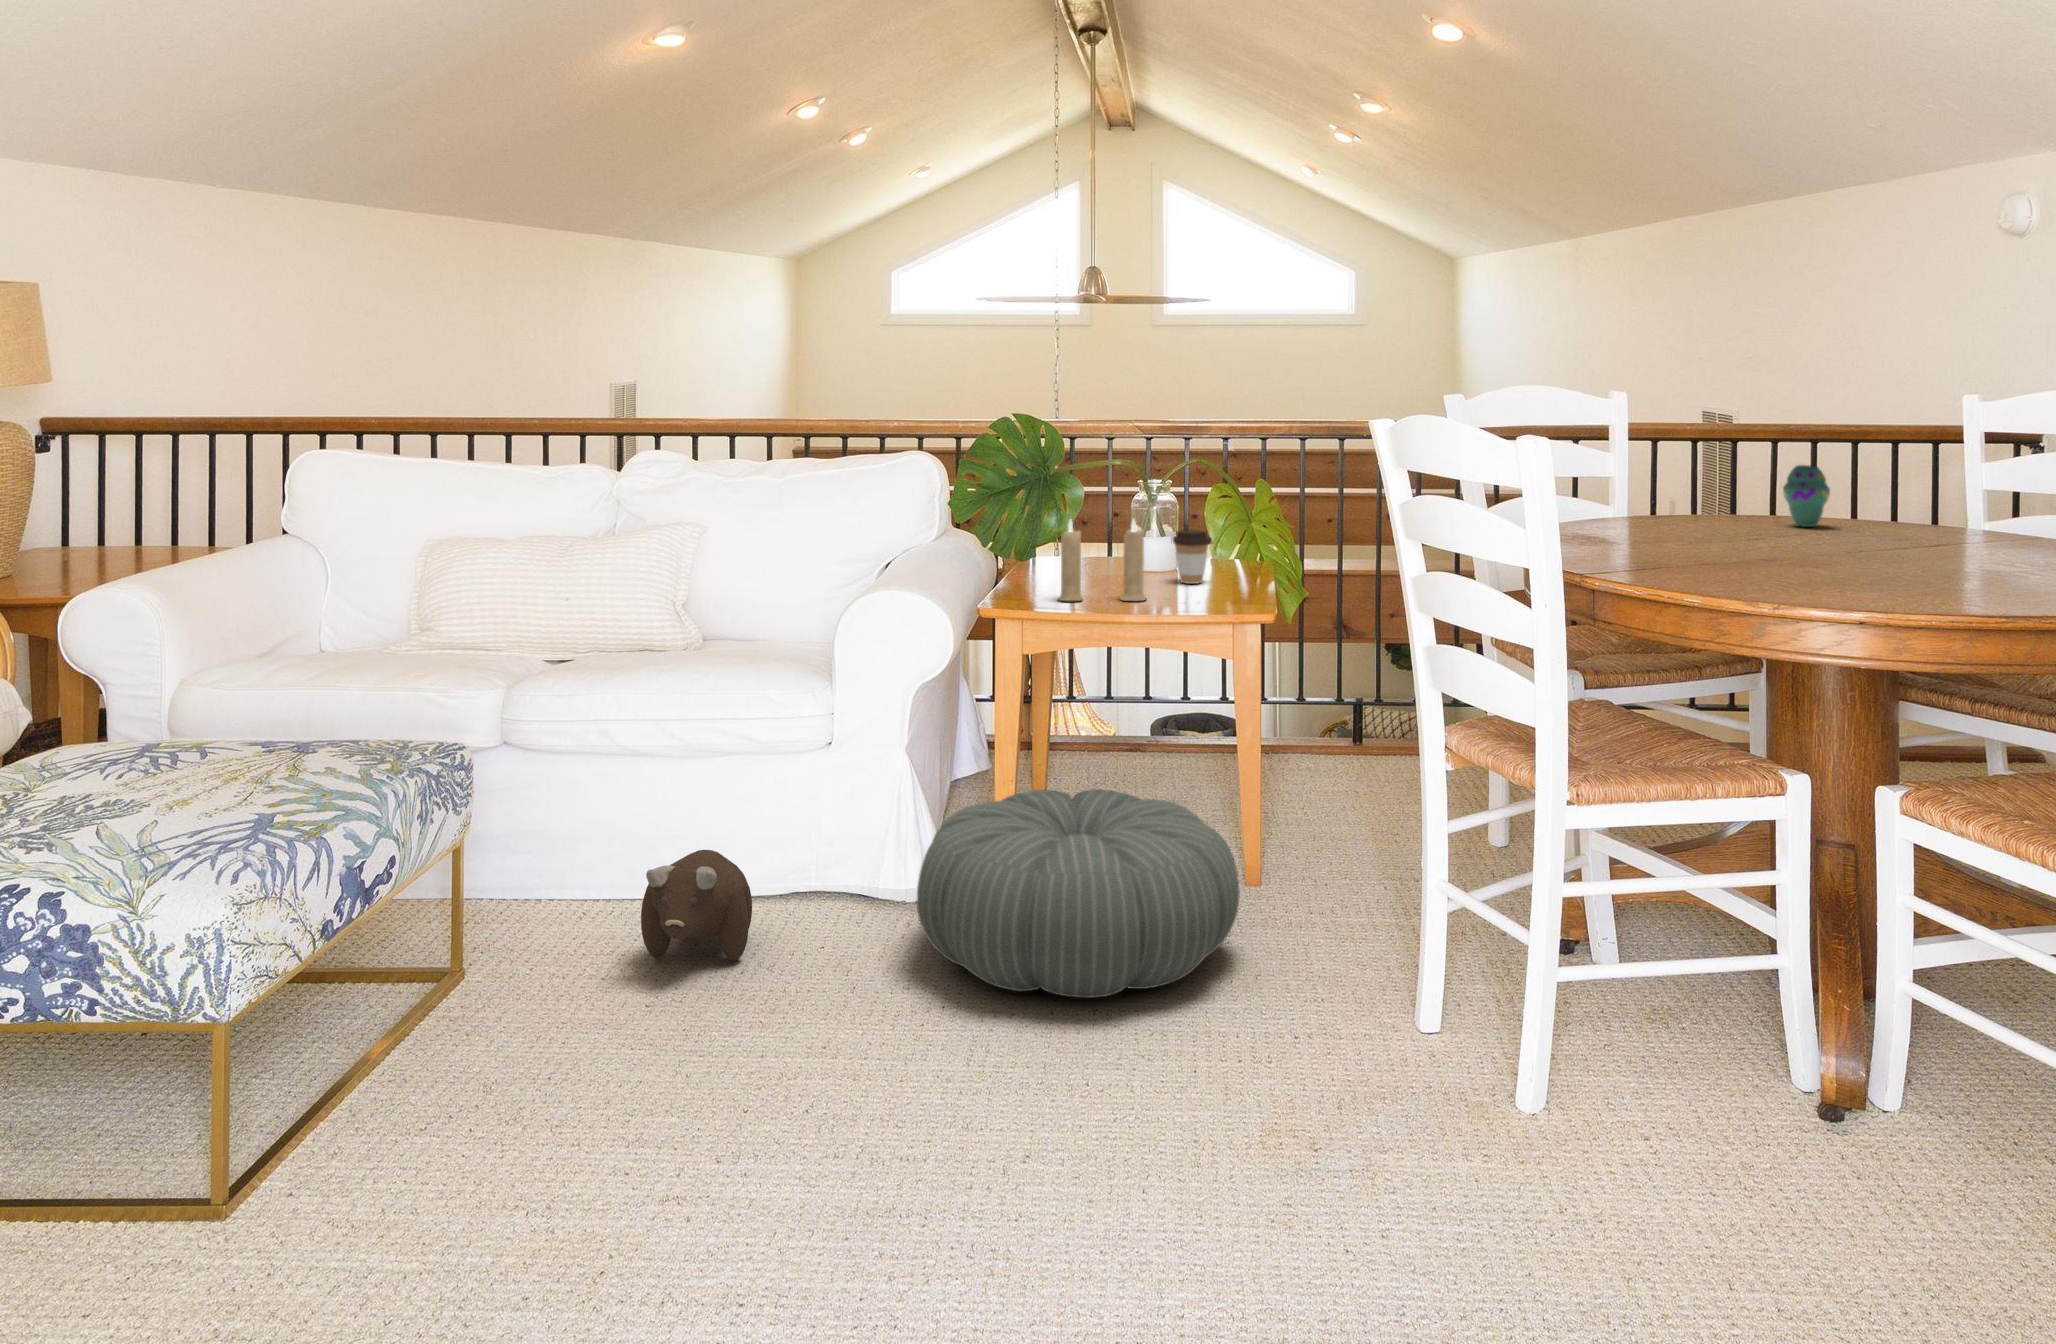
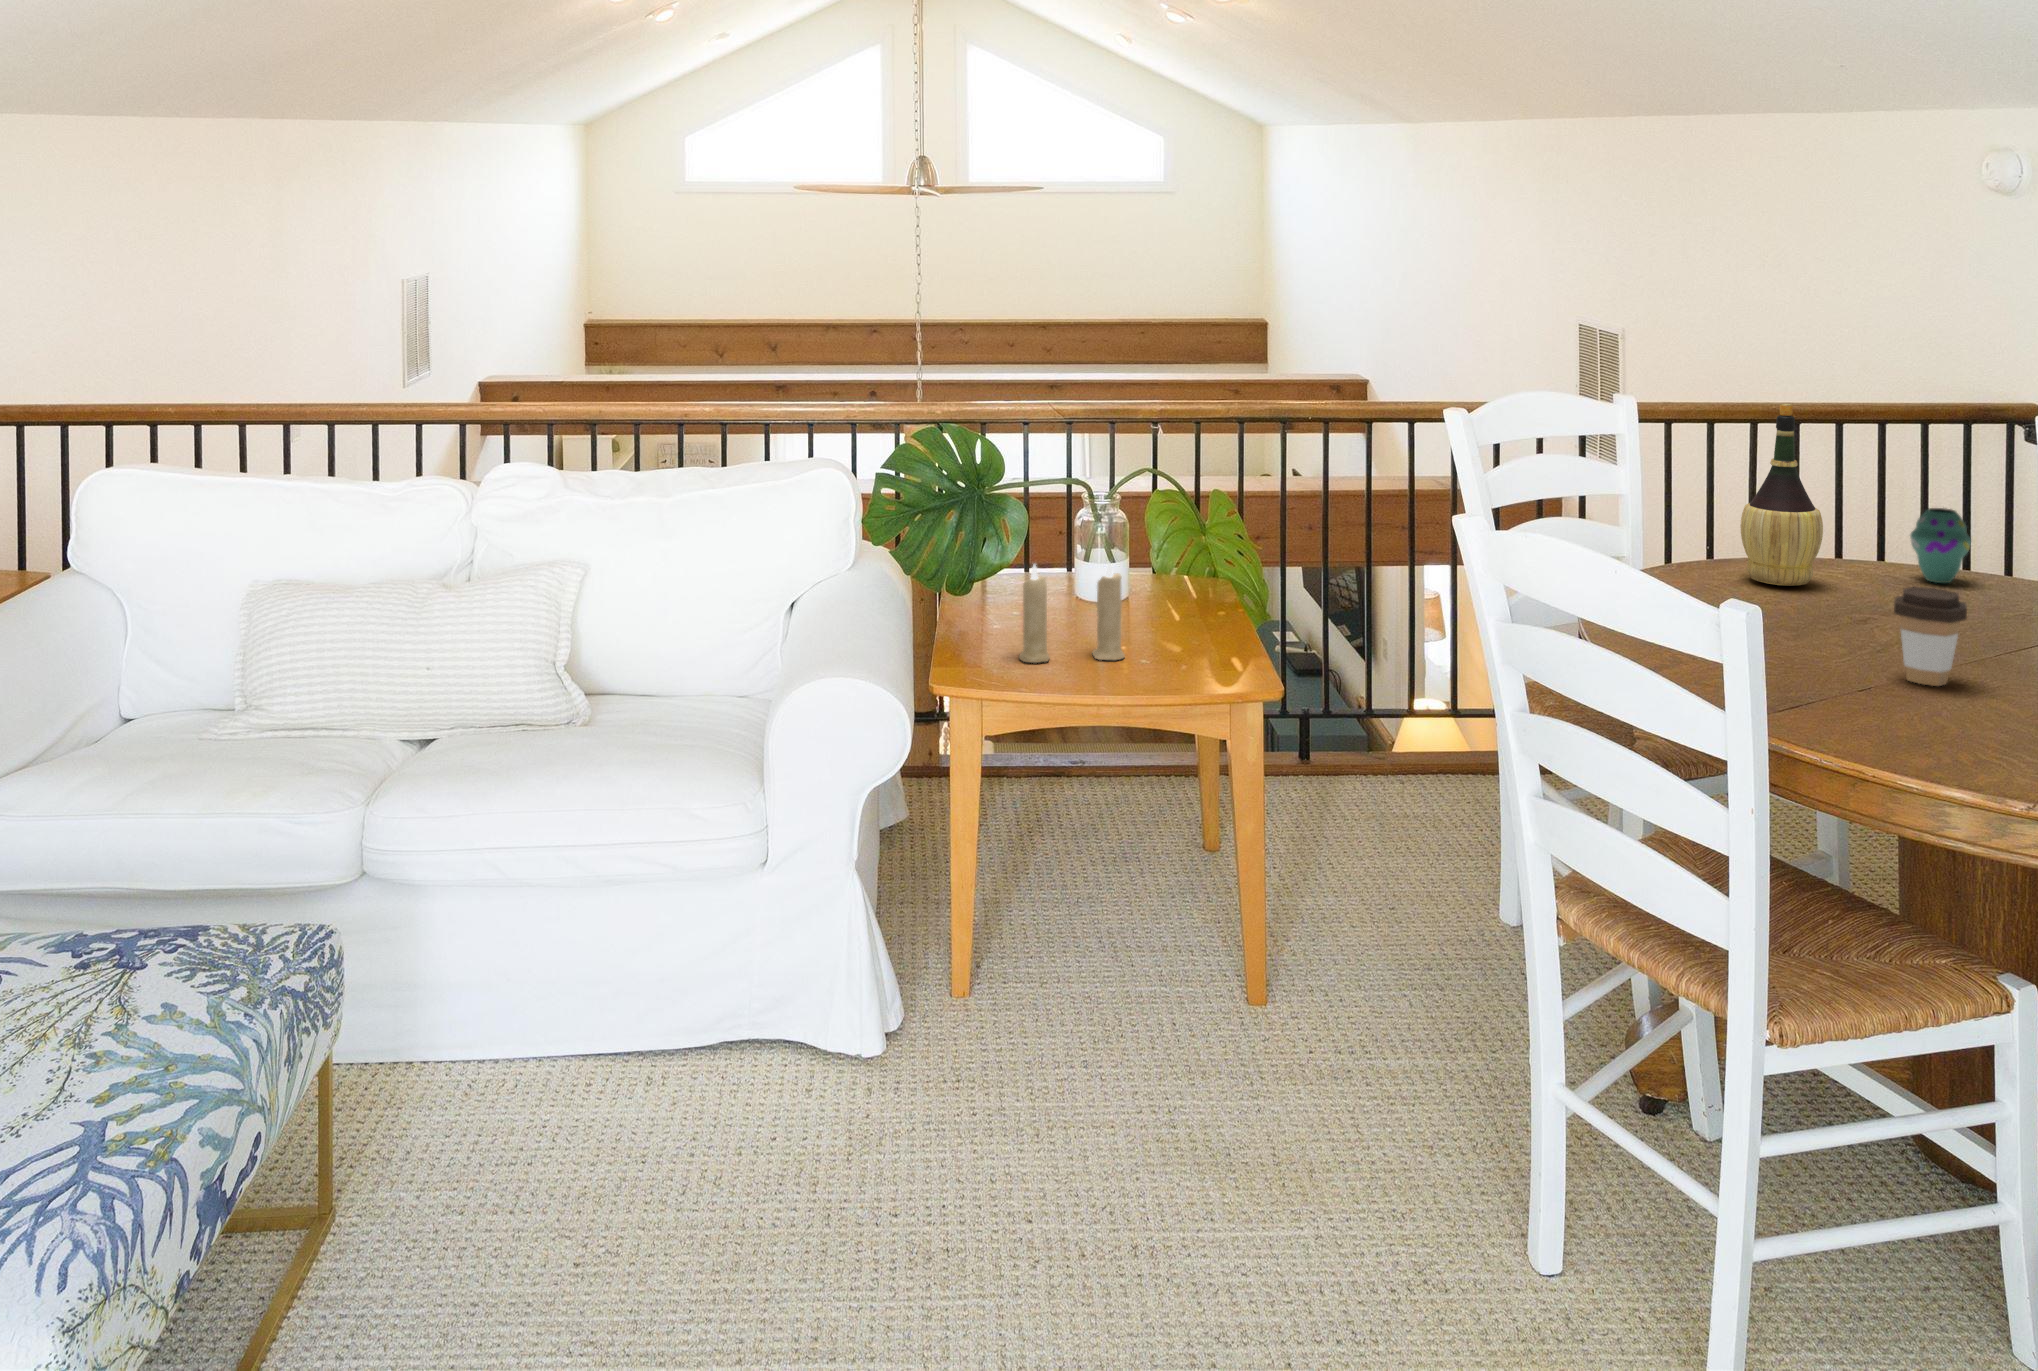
wine bottle: none [1639,375,1704,525] -> present [1740,404,1823,586]
coffee cup: present [1173,530,1212,584] -> present [1894,587,1967,686]
pouf: present [917,789,1240,998] -> none [896,909,1286,1216]
plush toy: present [641,850,752,961] -> none [553,1015,687,1156]

